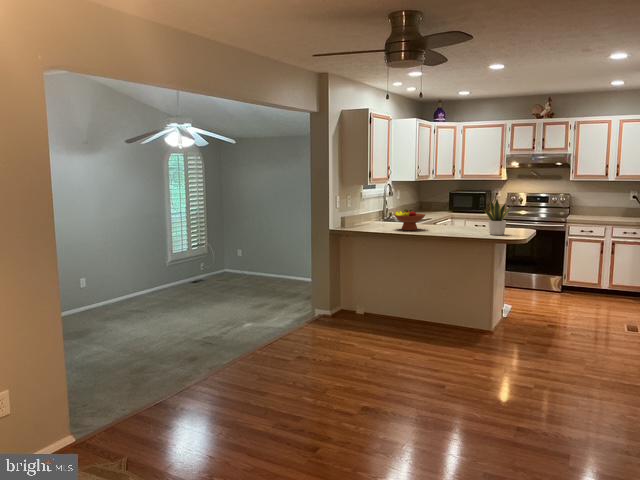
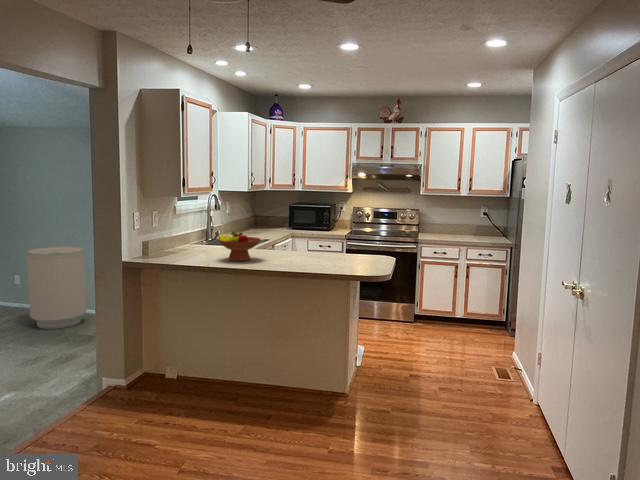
potted plant: present [485,199,511,235] -> none [338,217,376,268]
trash can: none [255,225,293,284] -> present [27,247,86,329]

